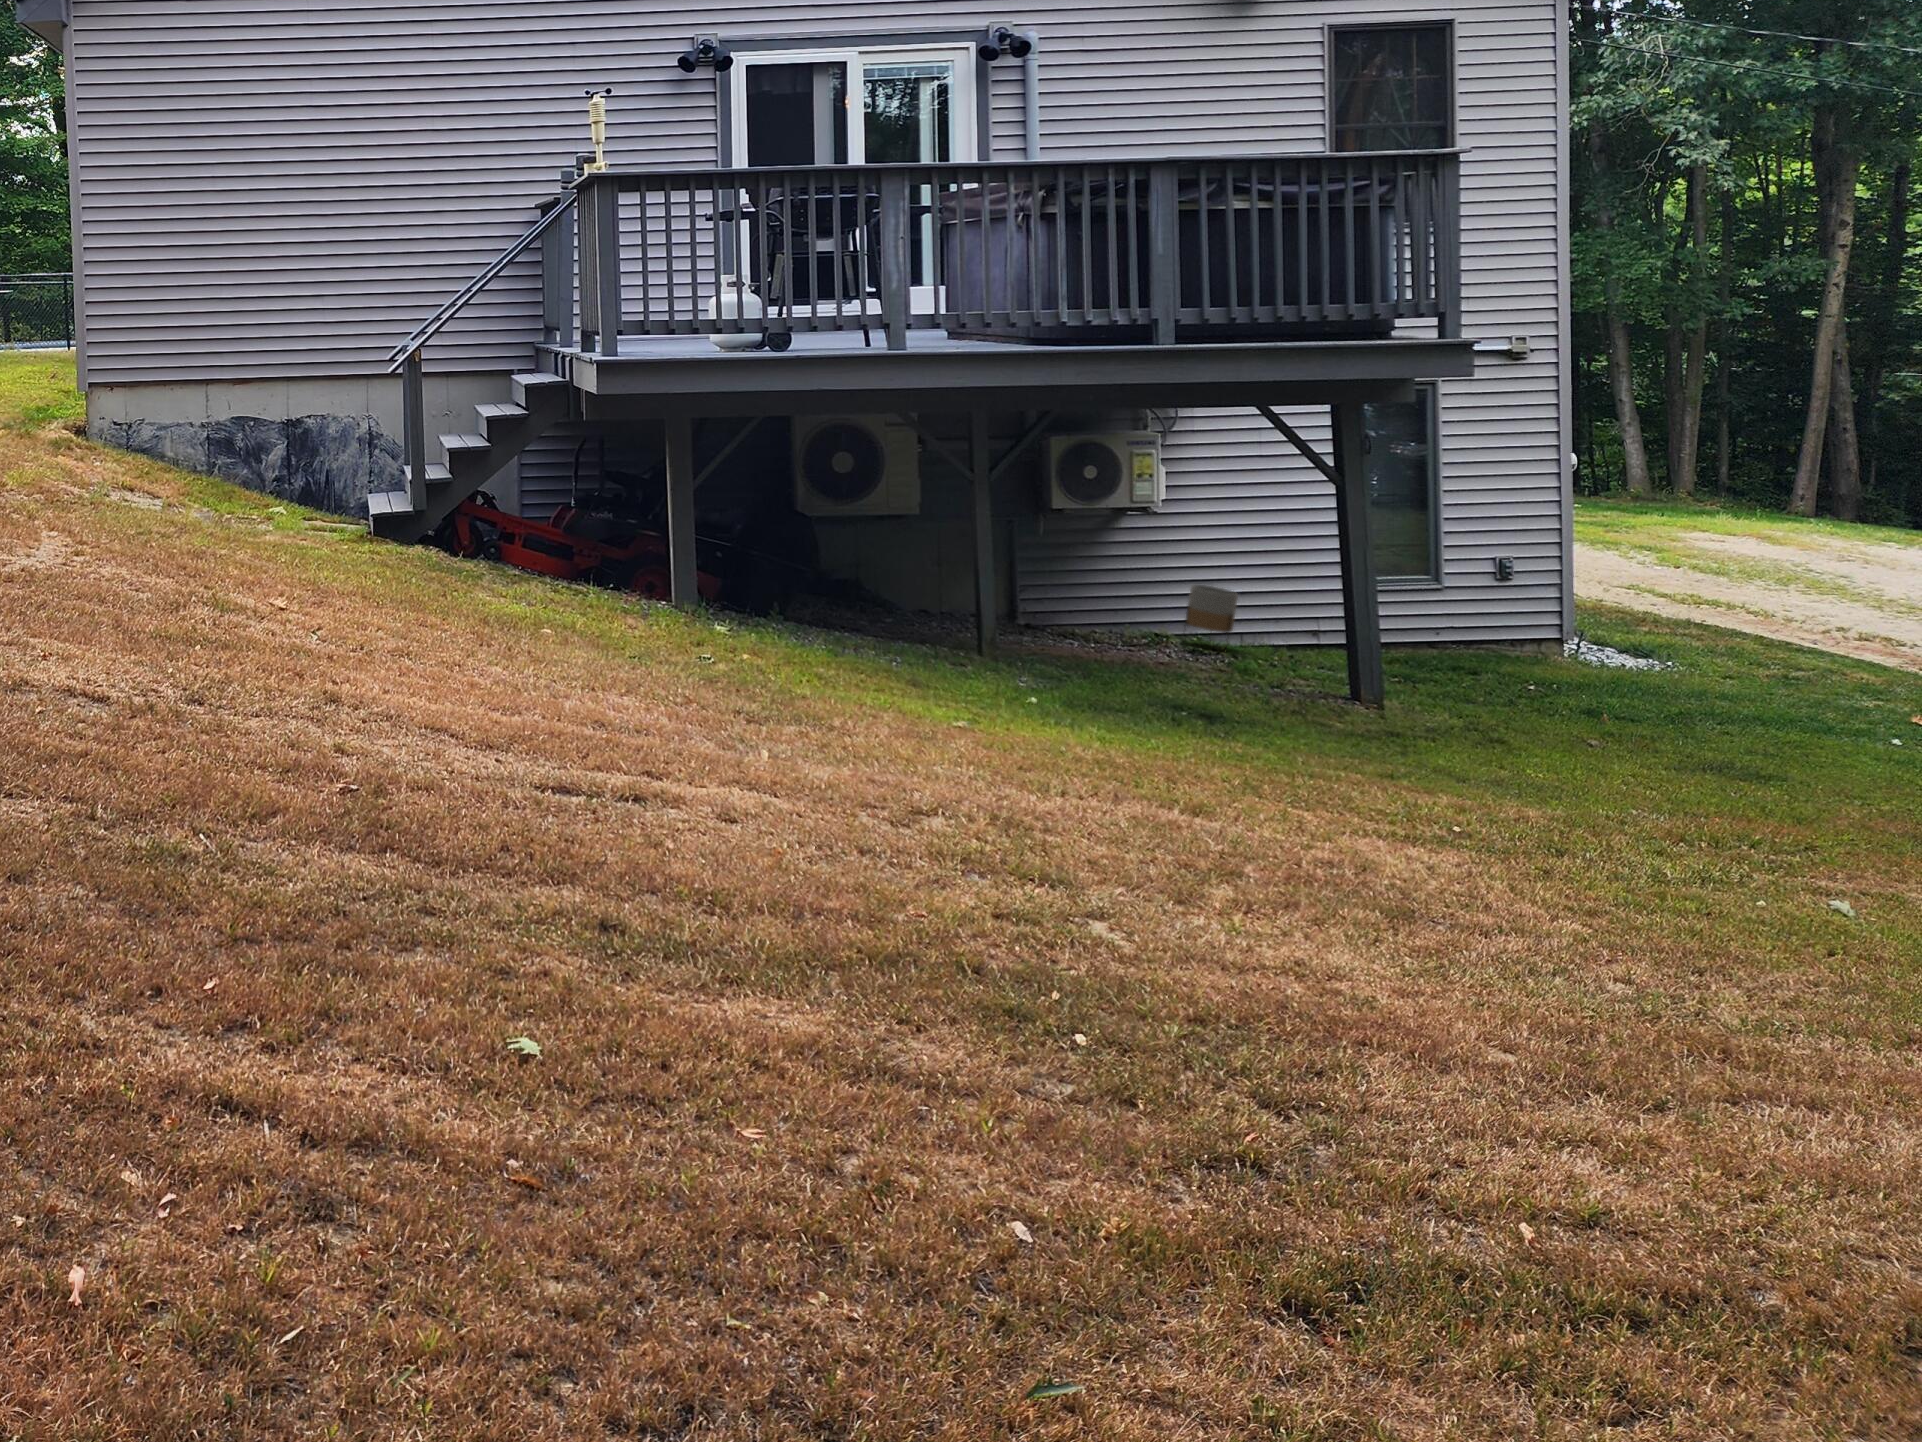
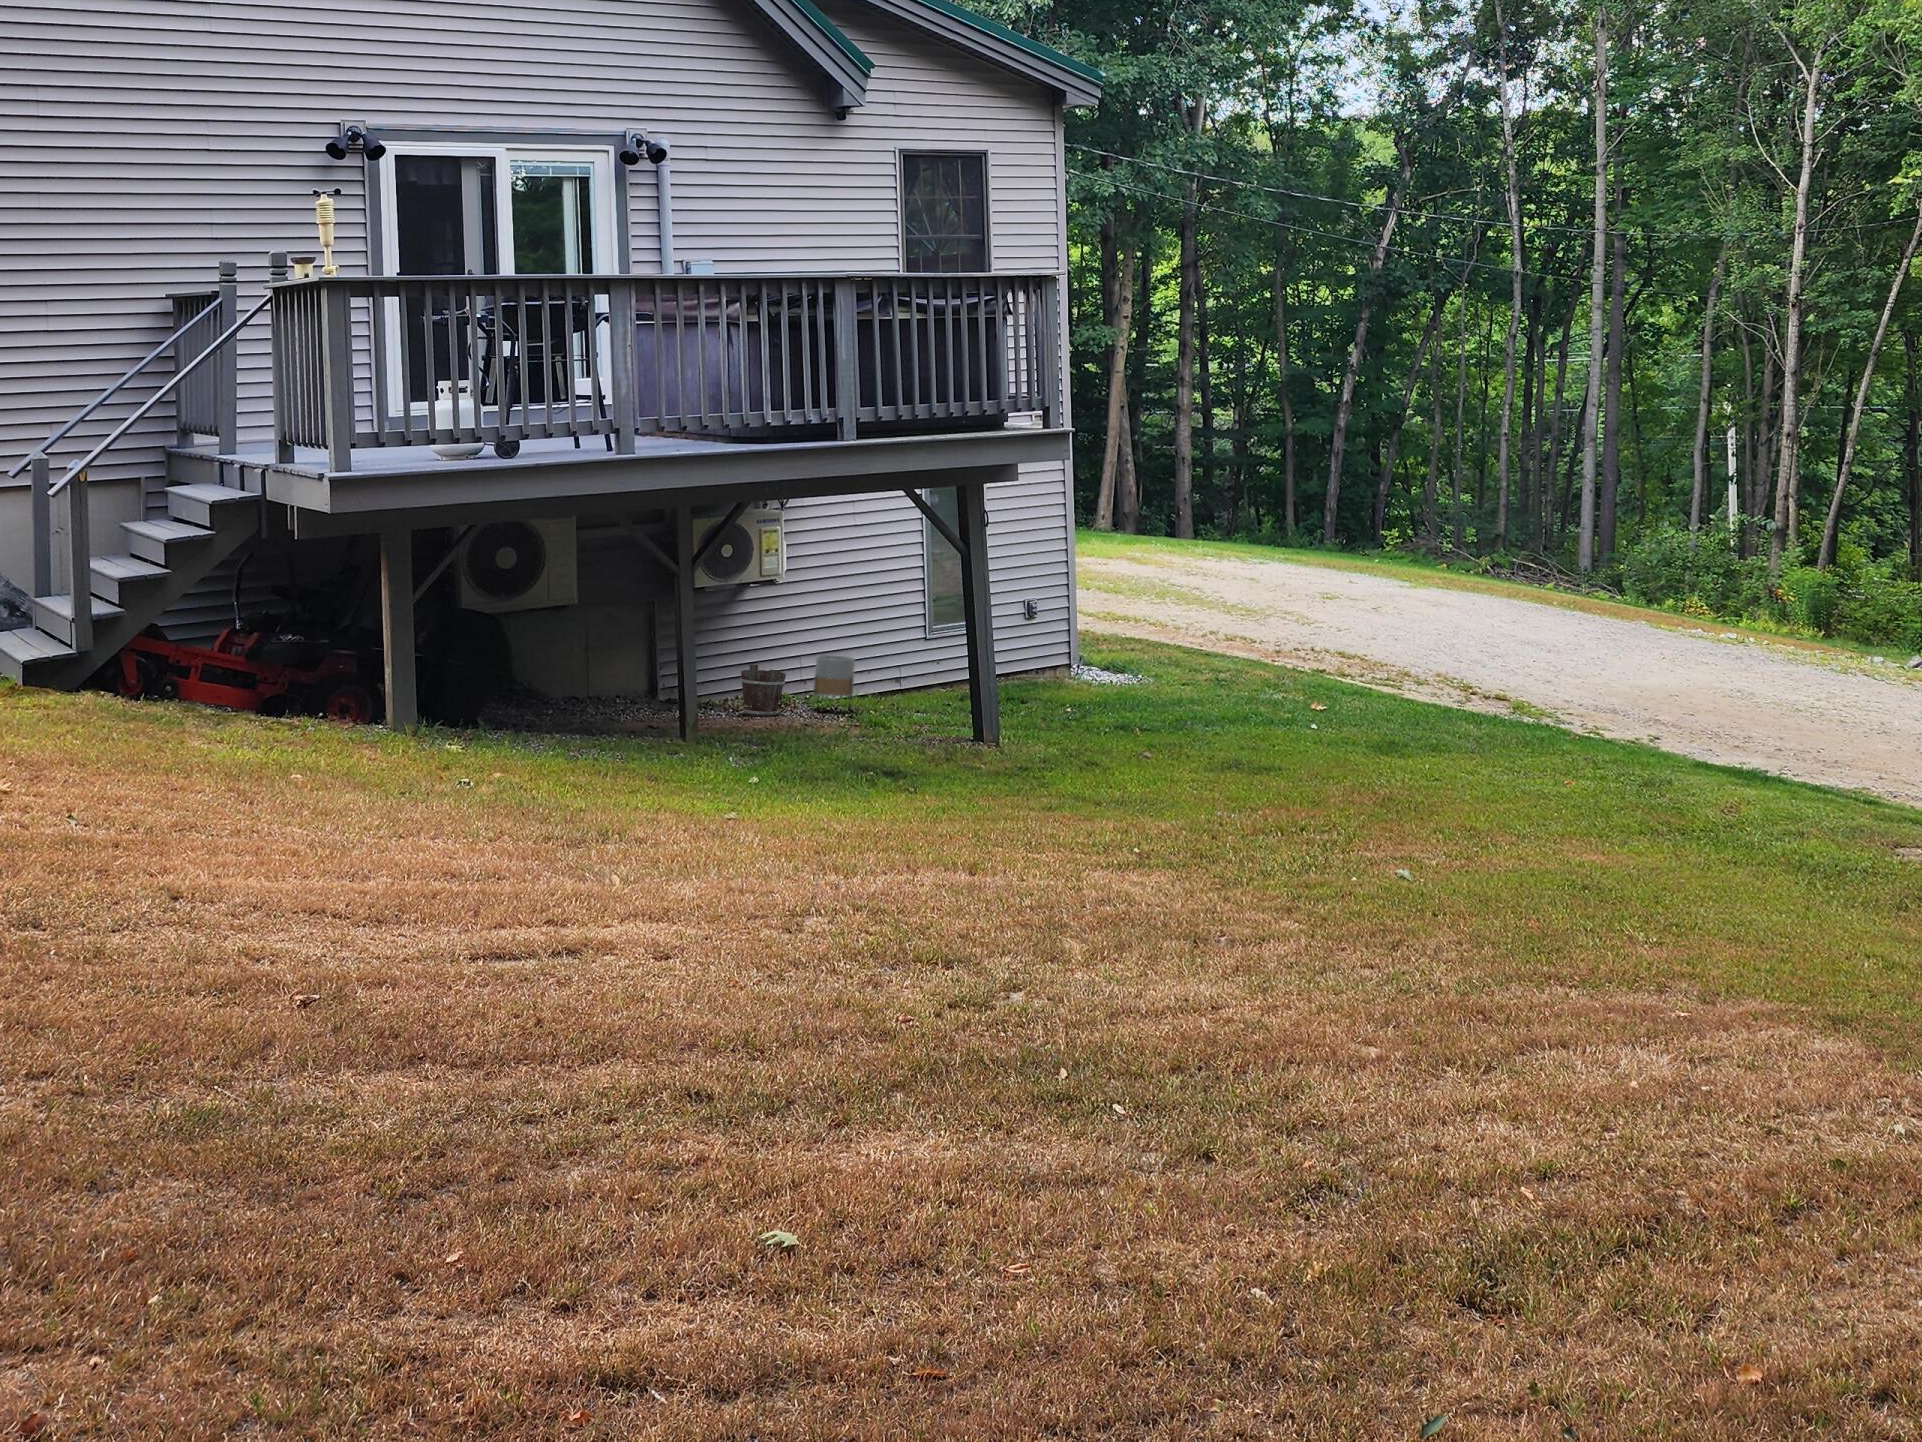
bucket: none [1096,583,1148,641] -> present [741,665,786,716]

